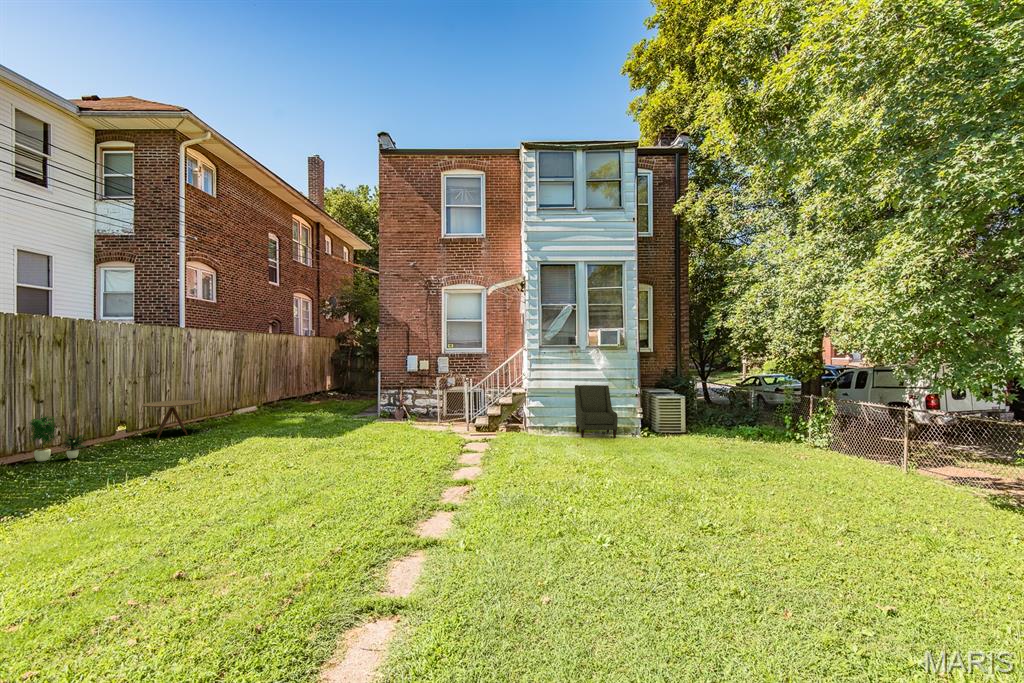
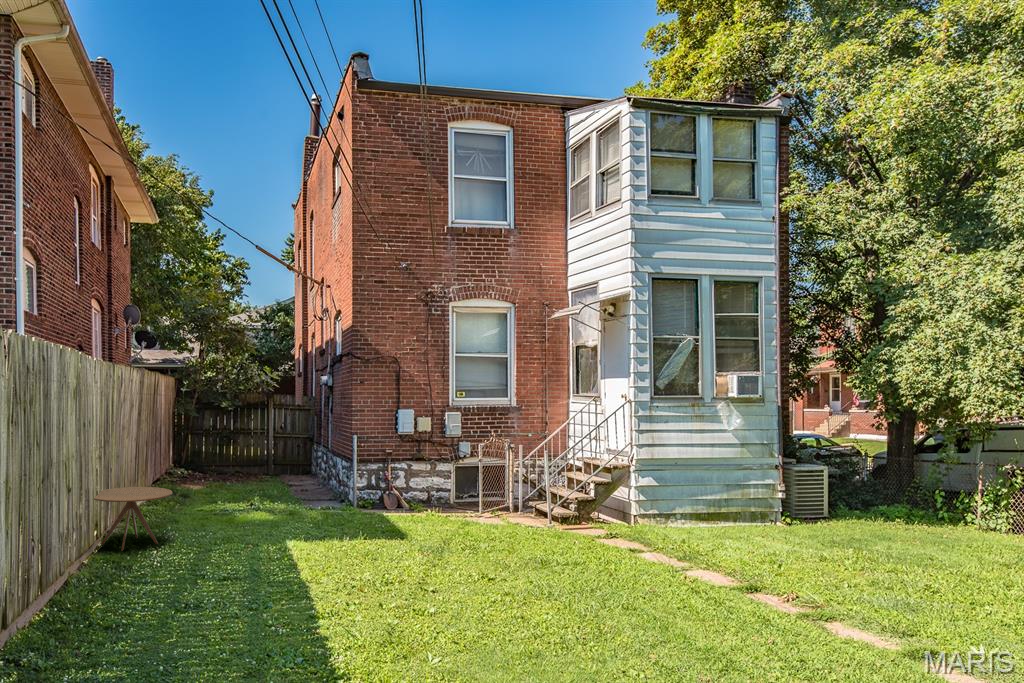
chair: present [575,385,618,438] -> none [702,454,772,529]
potted plant: present [30,415,84,461] -> none [26,522,98,597]

